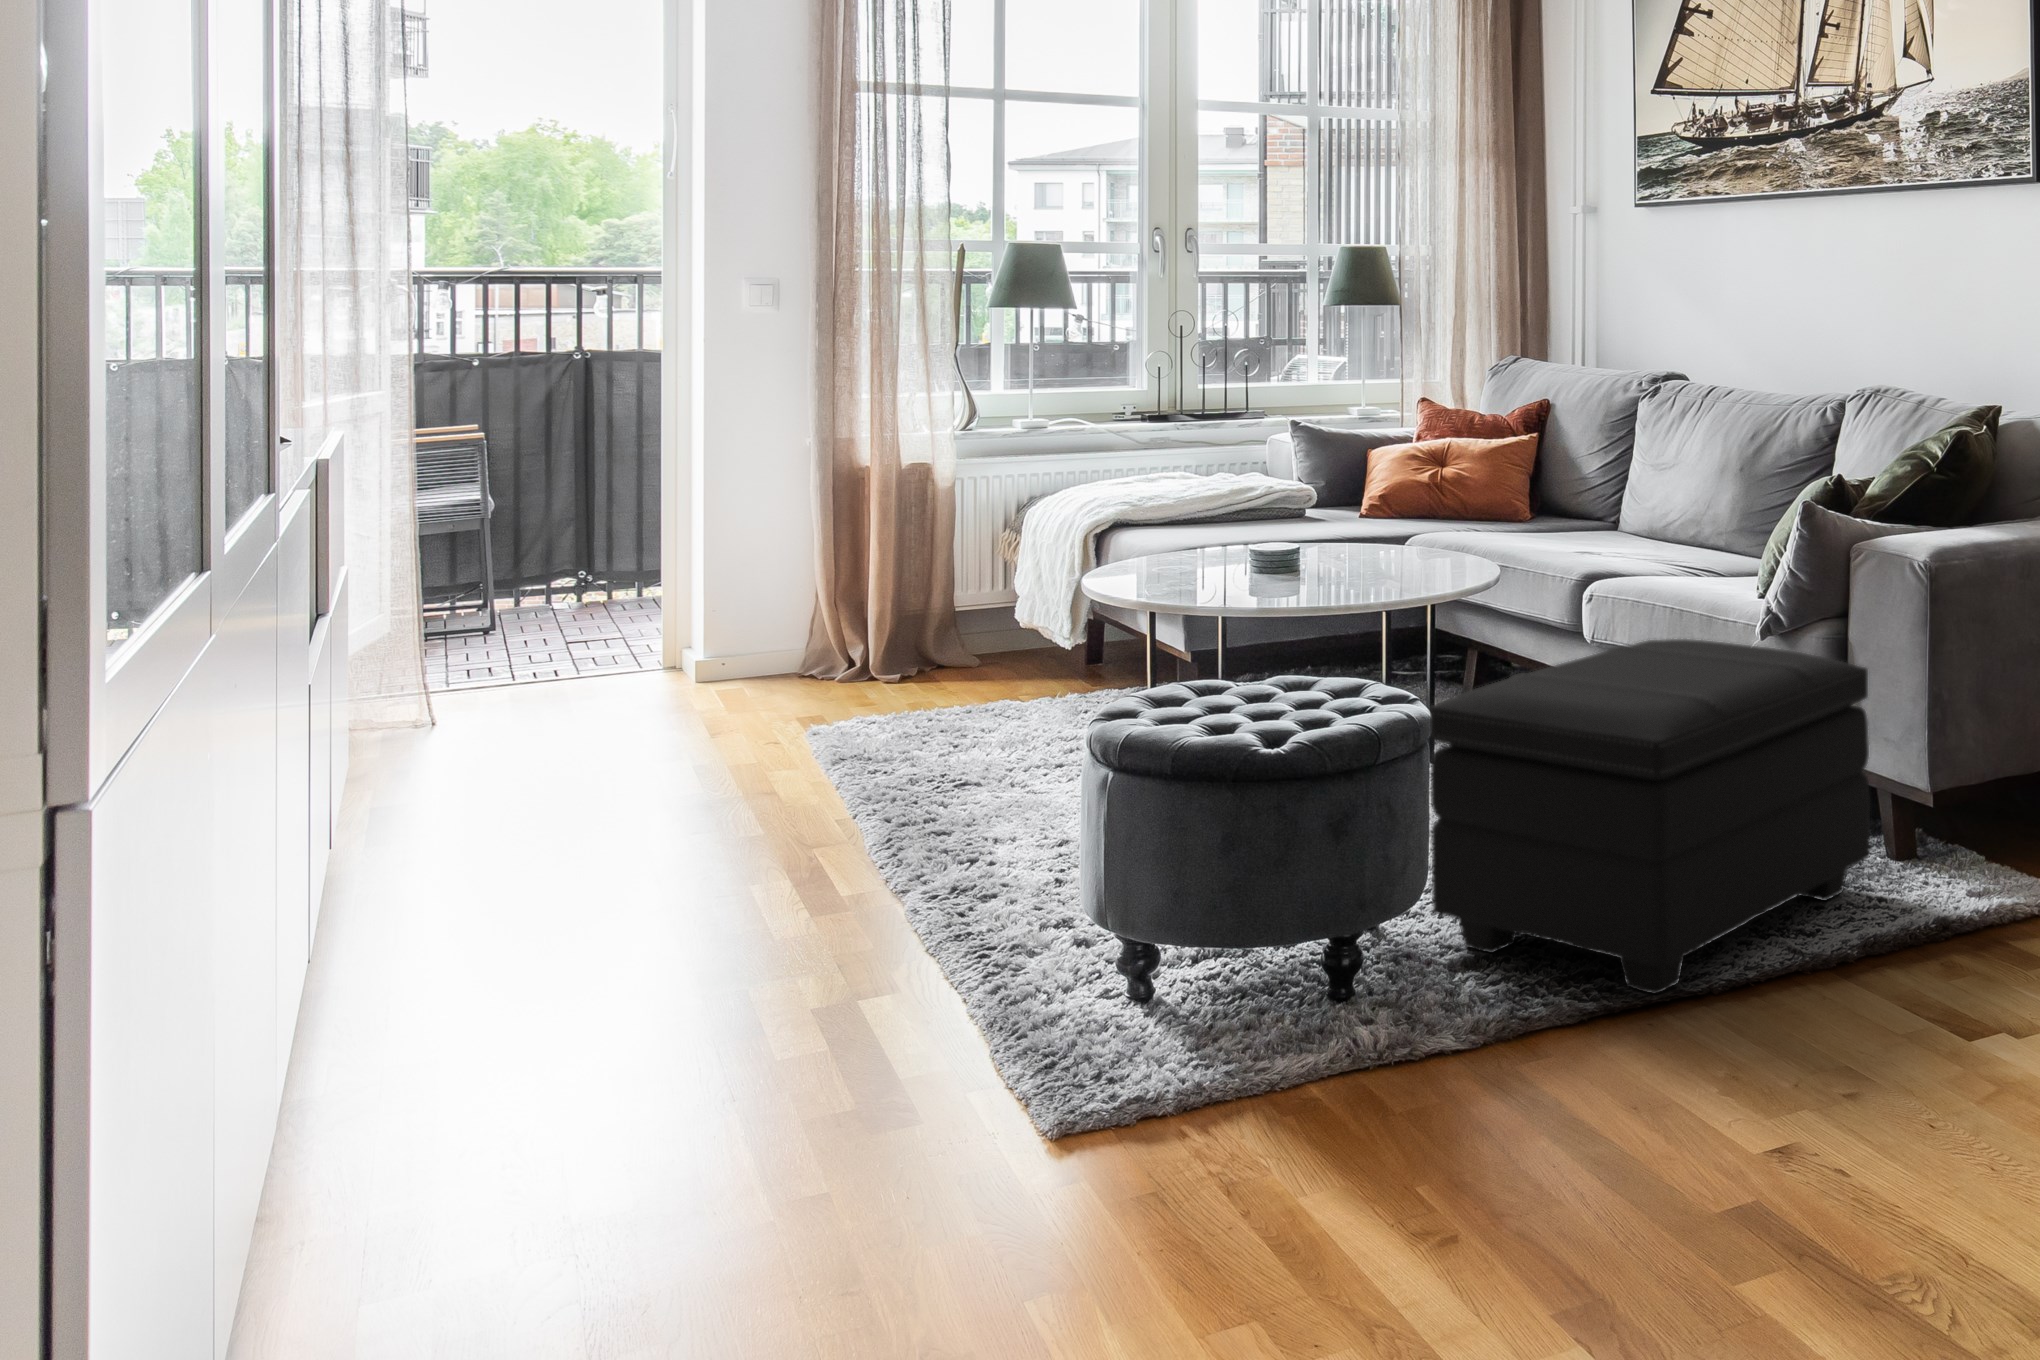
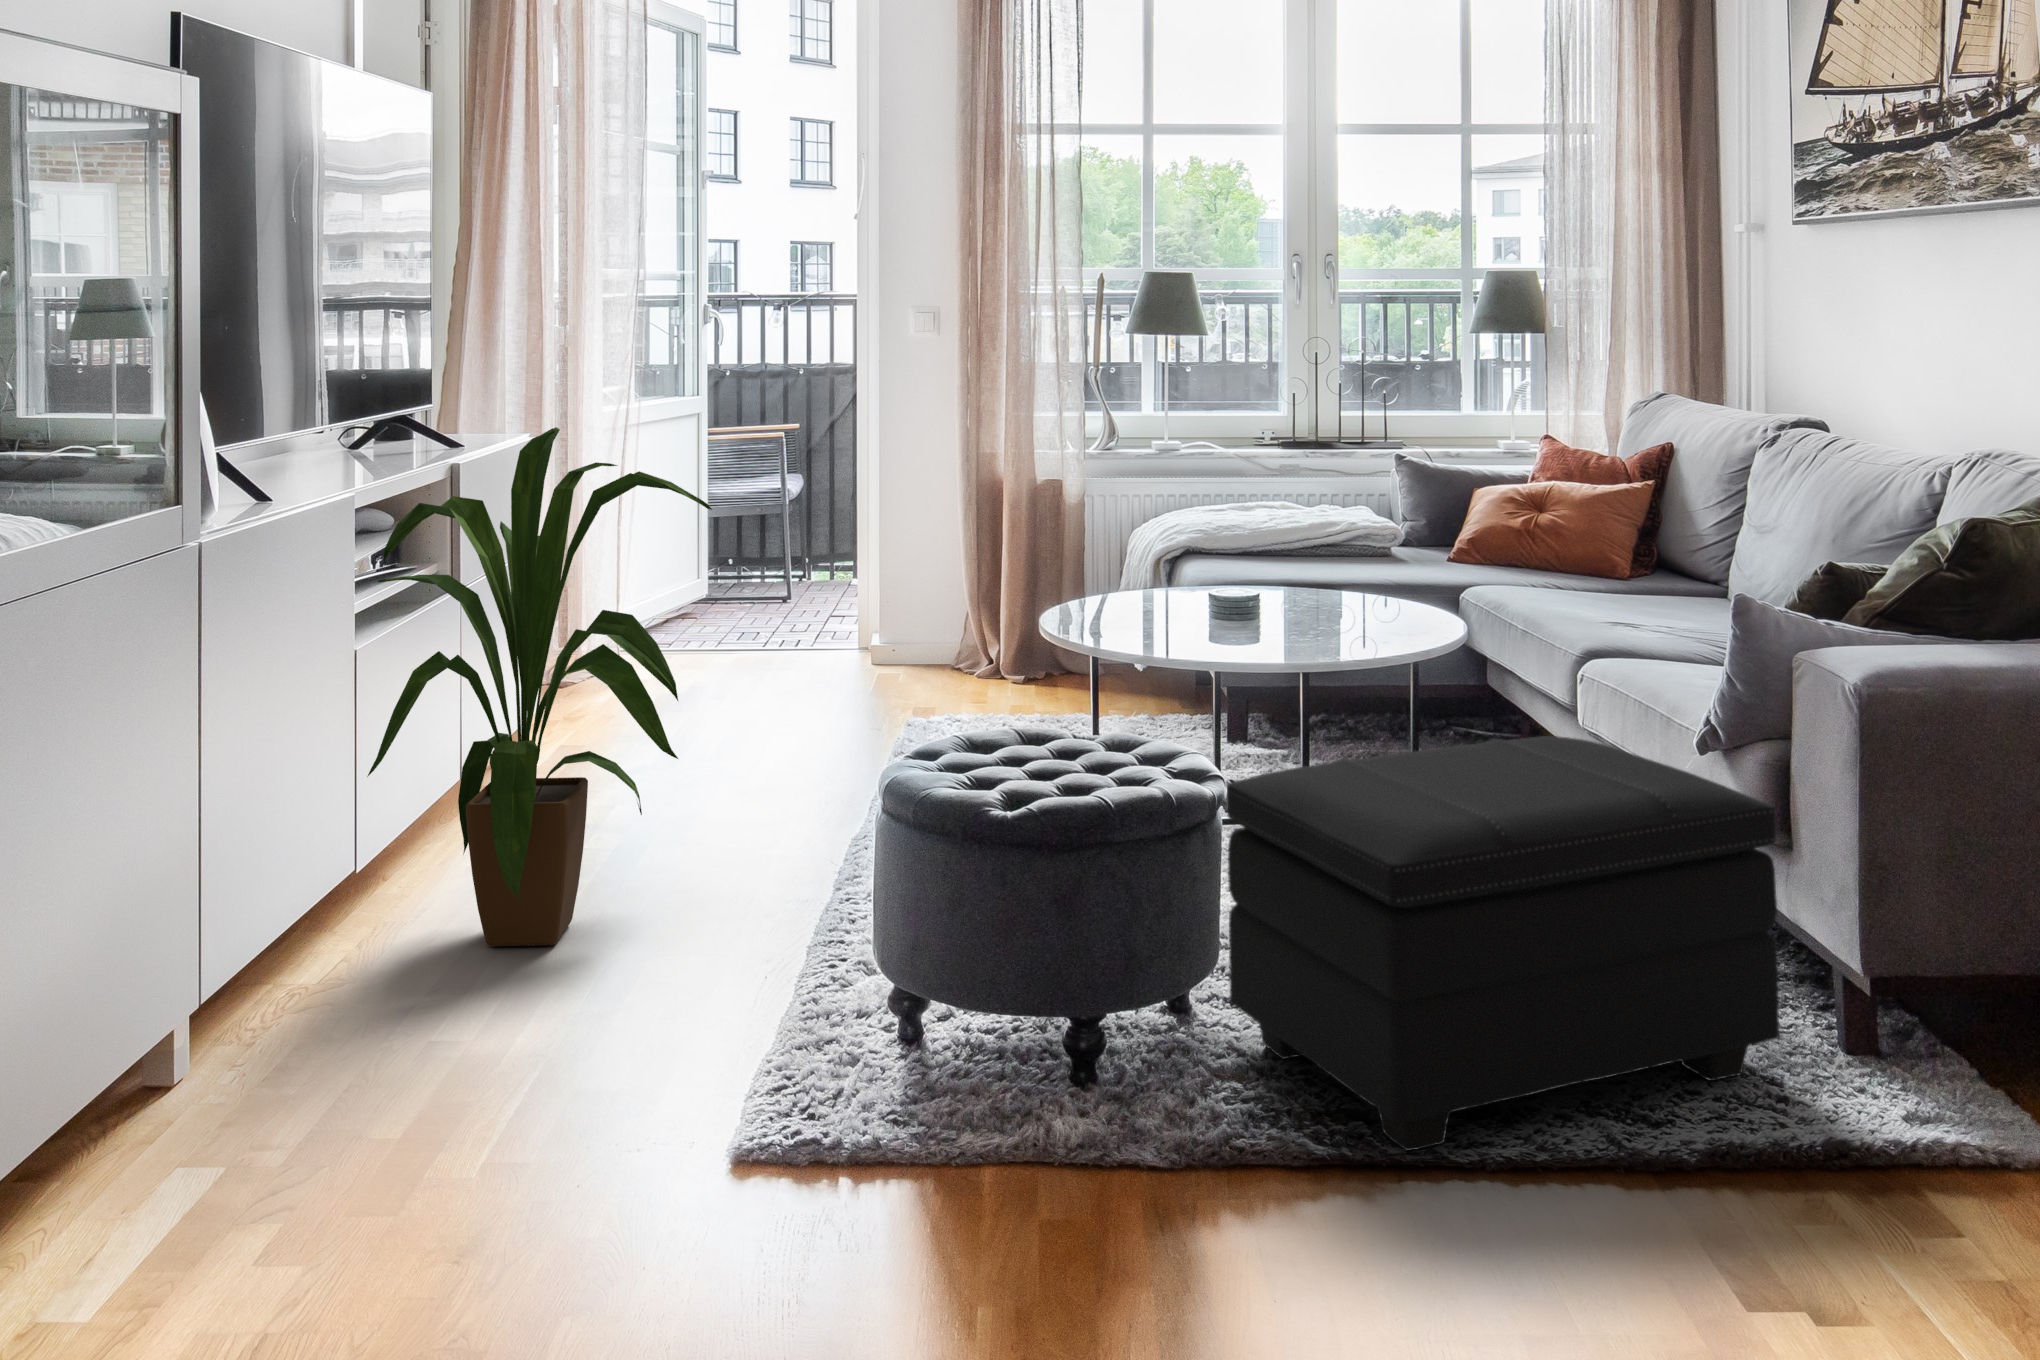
house plant: none [309,395,802,1027] -> present [367,427,712,946]

